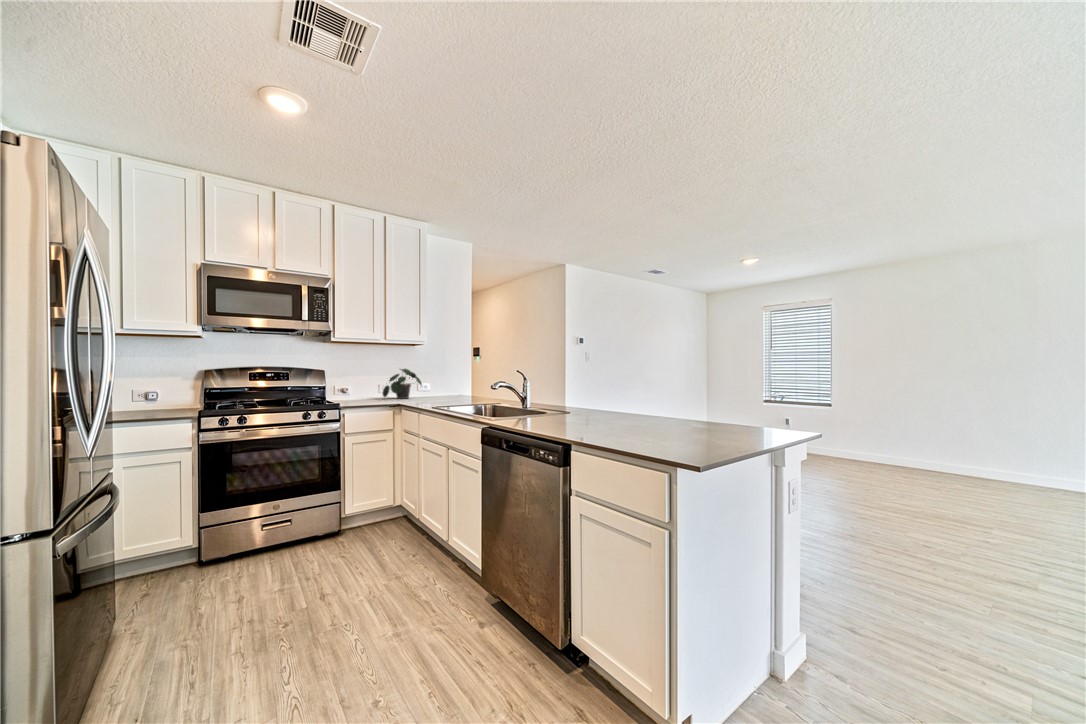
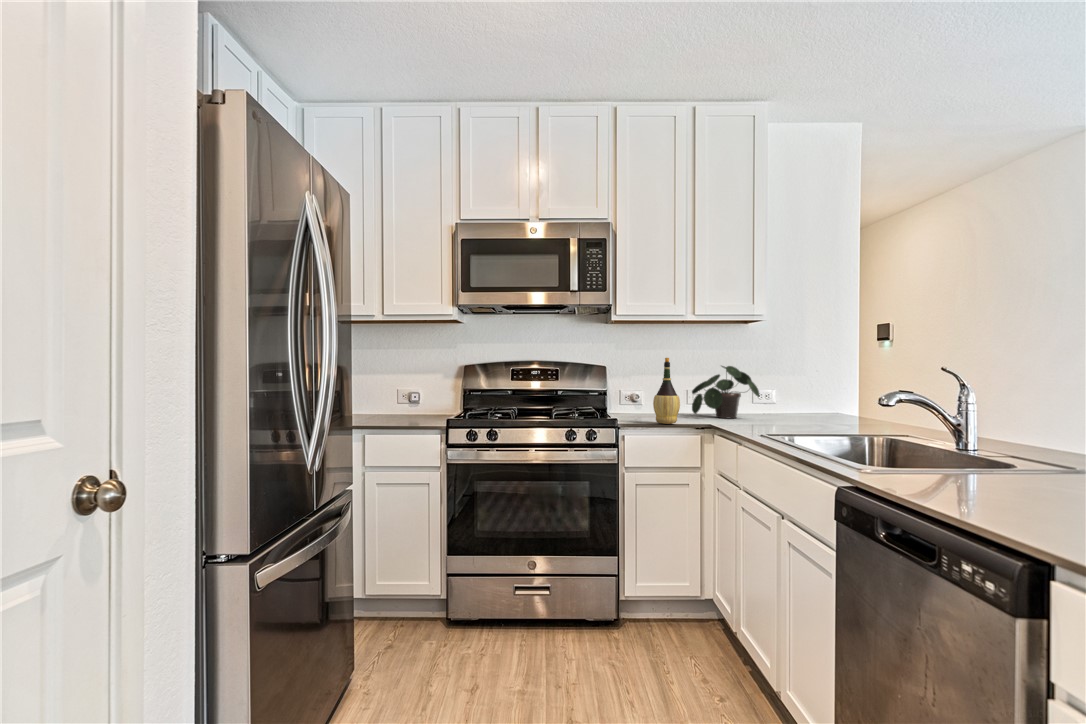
wine bottle: none [362,364,379,404] -> present [653,358,680,424]

